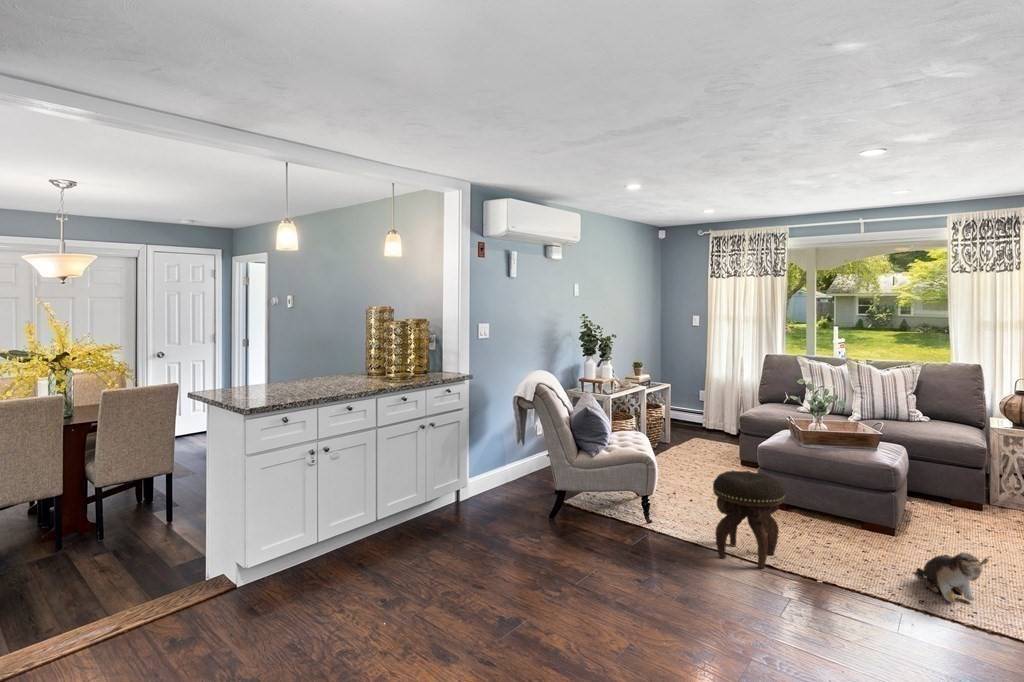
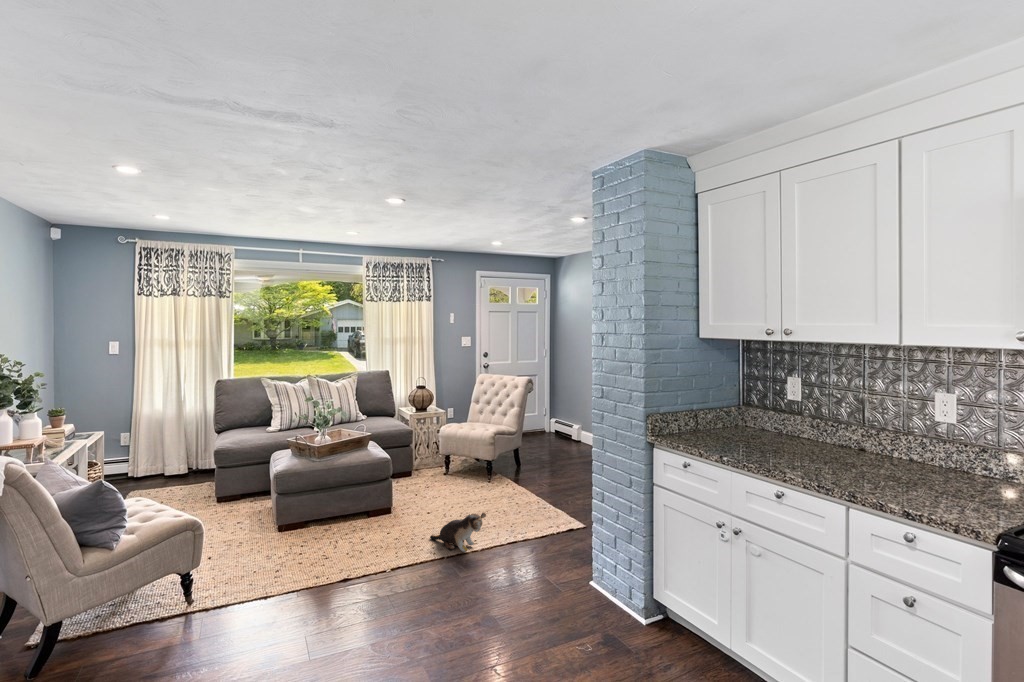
footstool: present [713,471,785,568] -> none [285,502,354,601]

